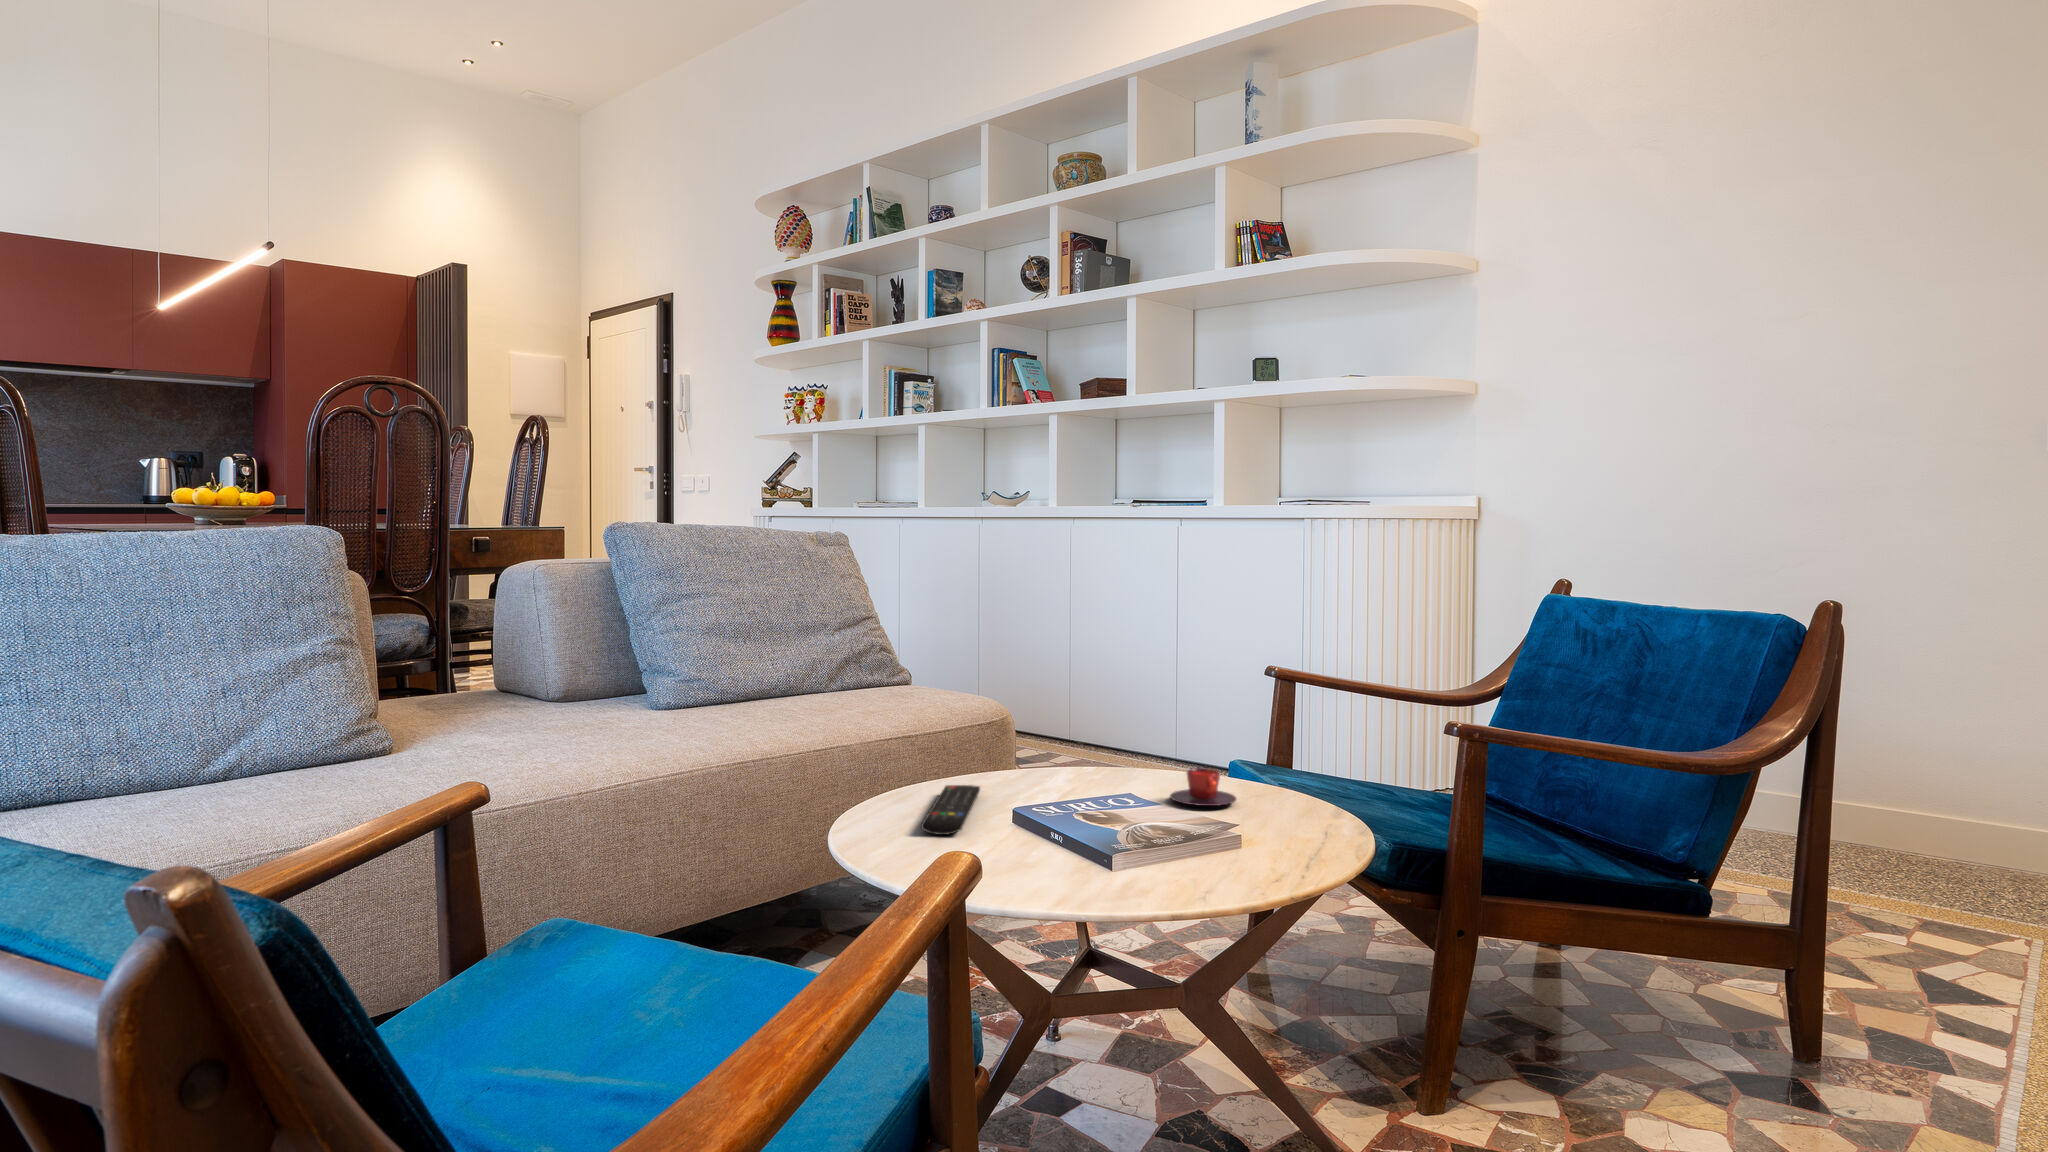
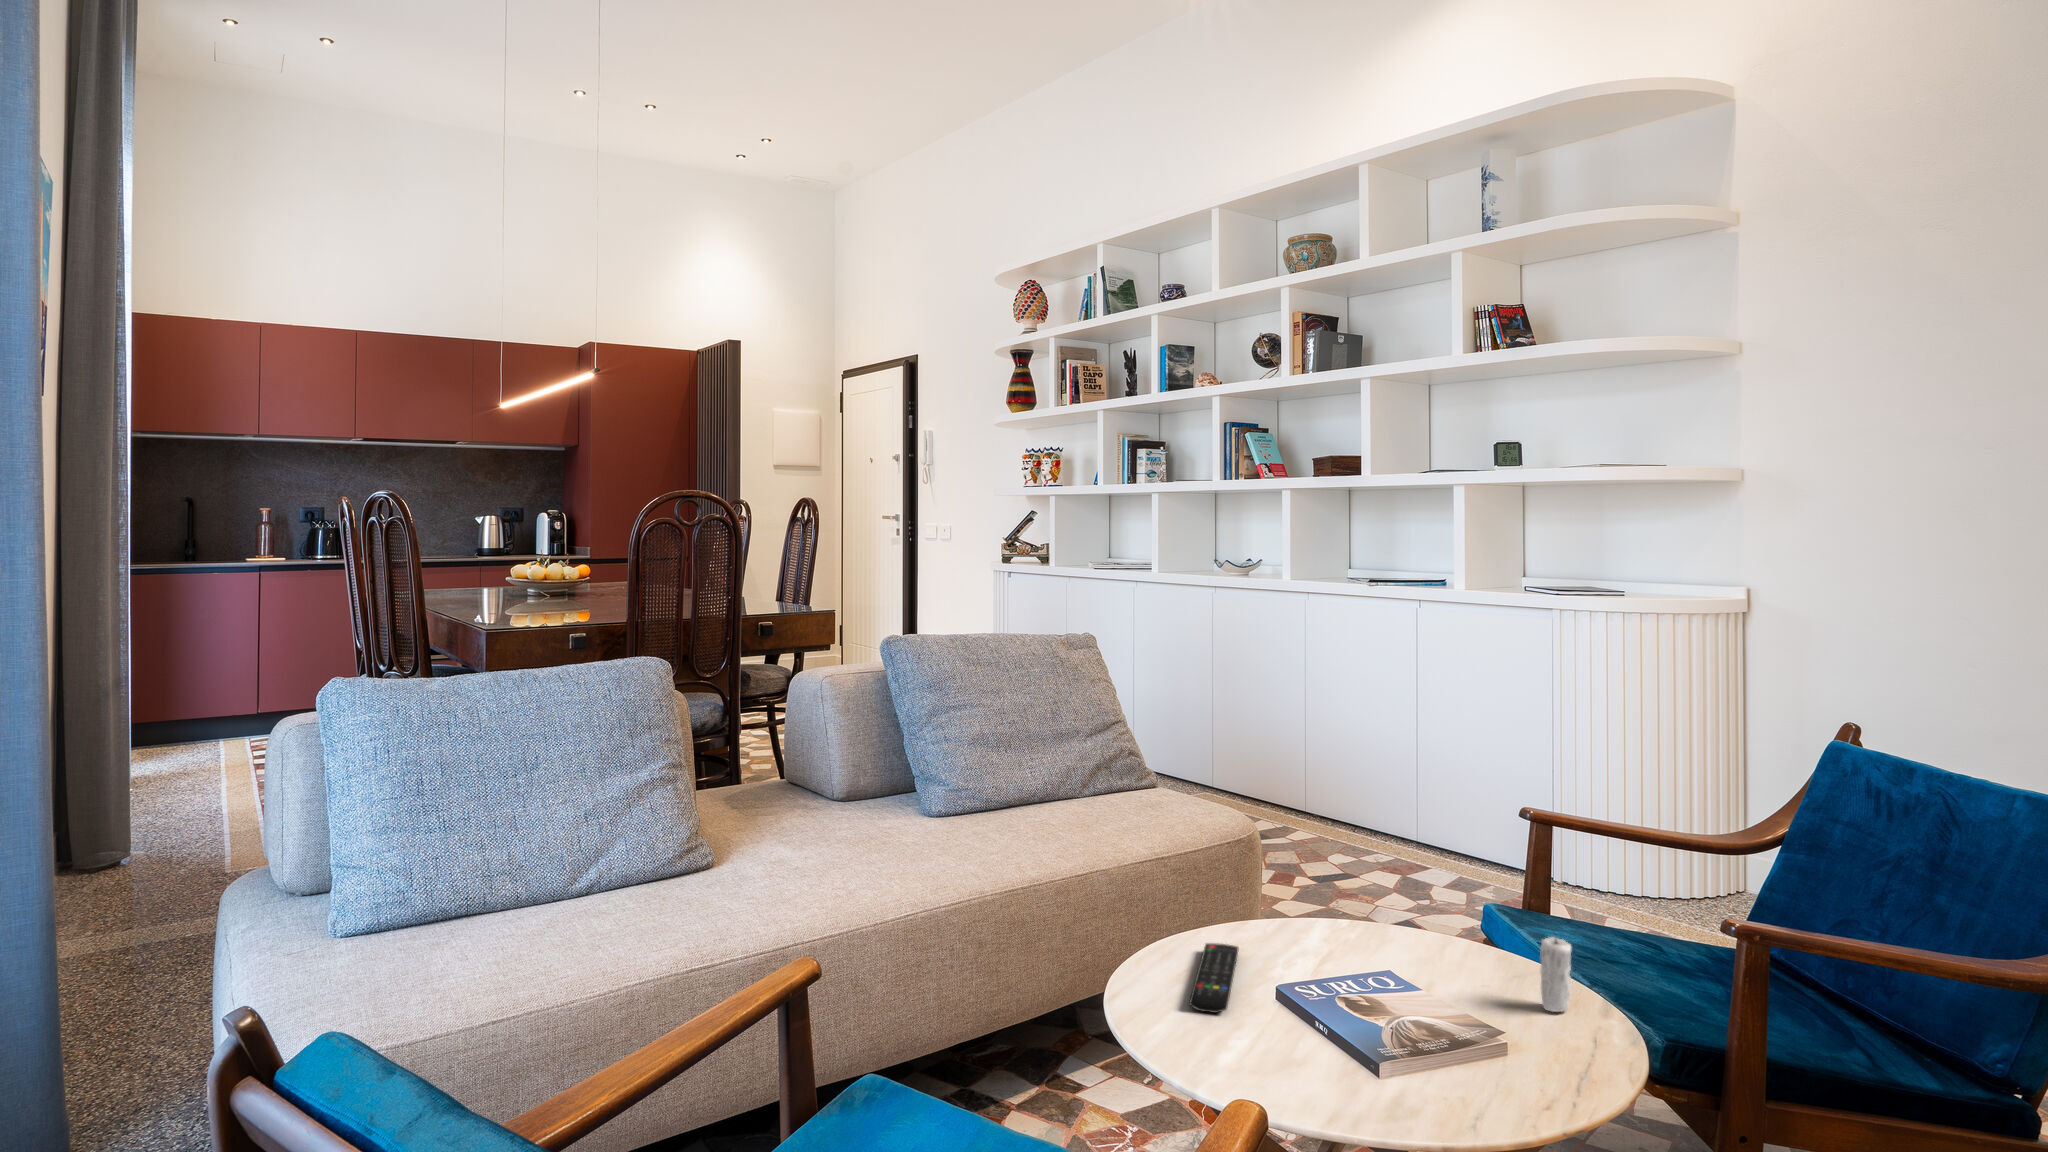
candle: none [1279,734,1308,819] -> present [1540,937,1572,1012]
teacup: present [1170,768,1236,806] -> none [1426,943,1495,987]

